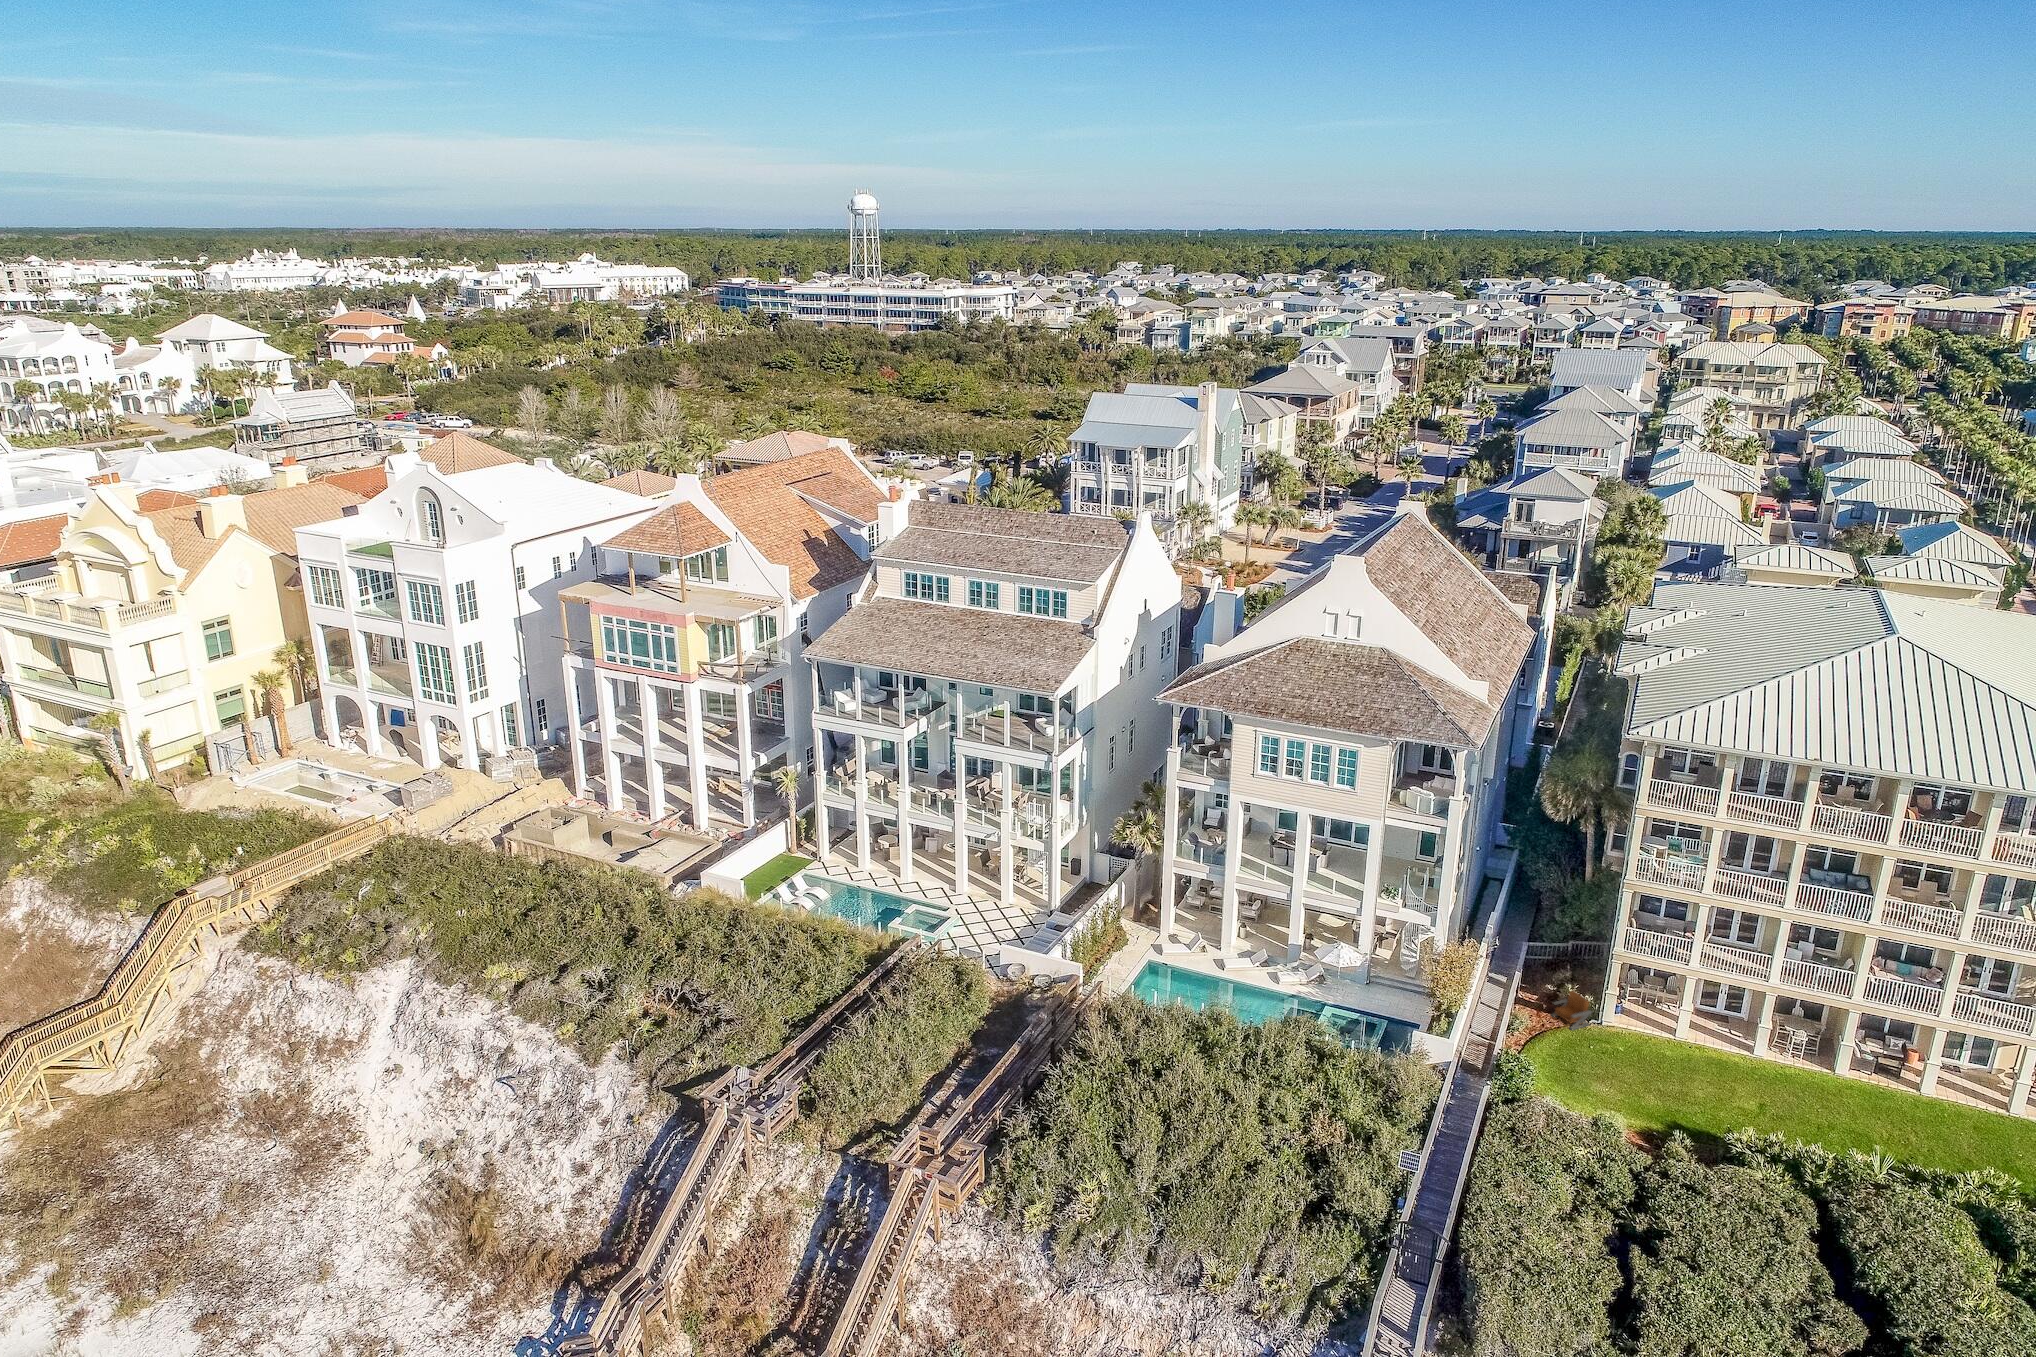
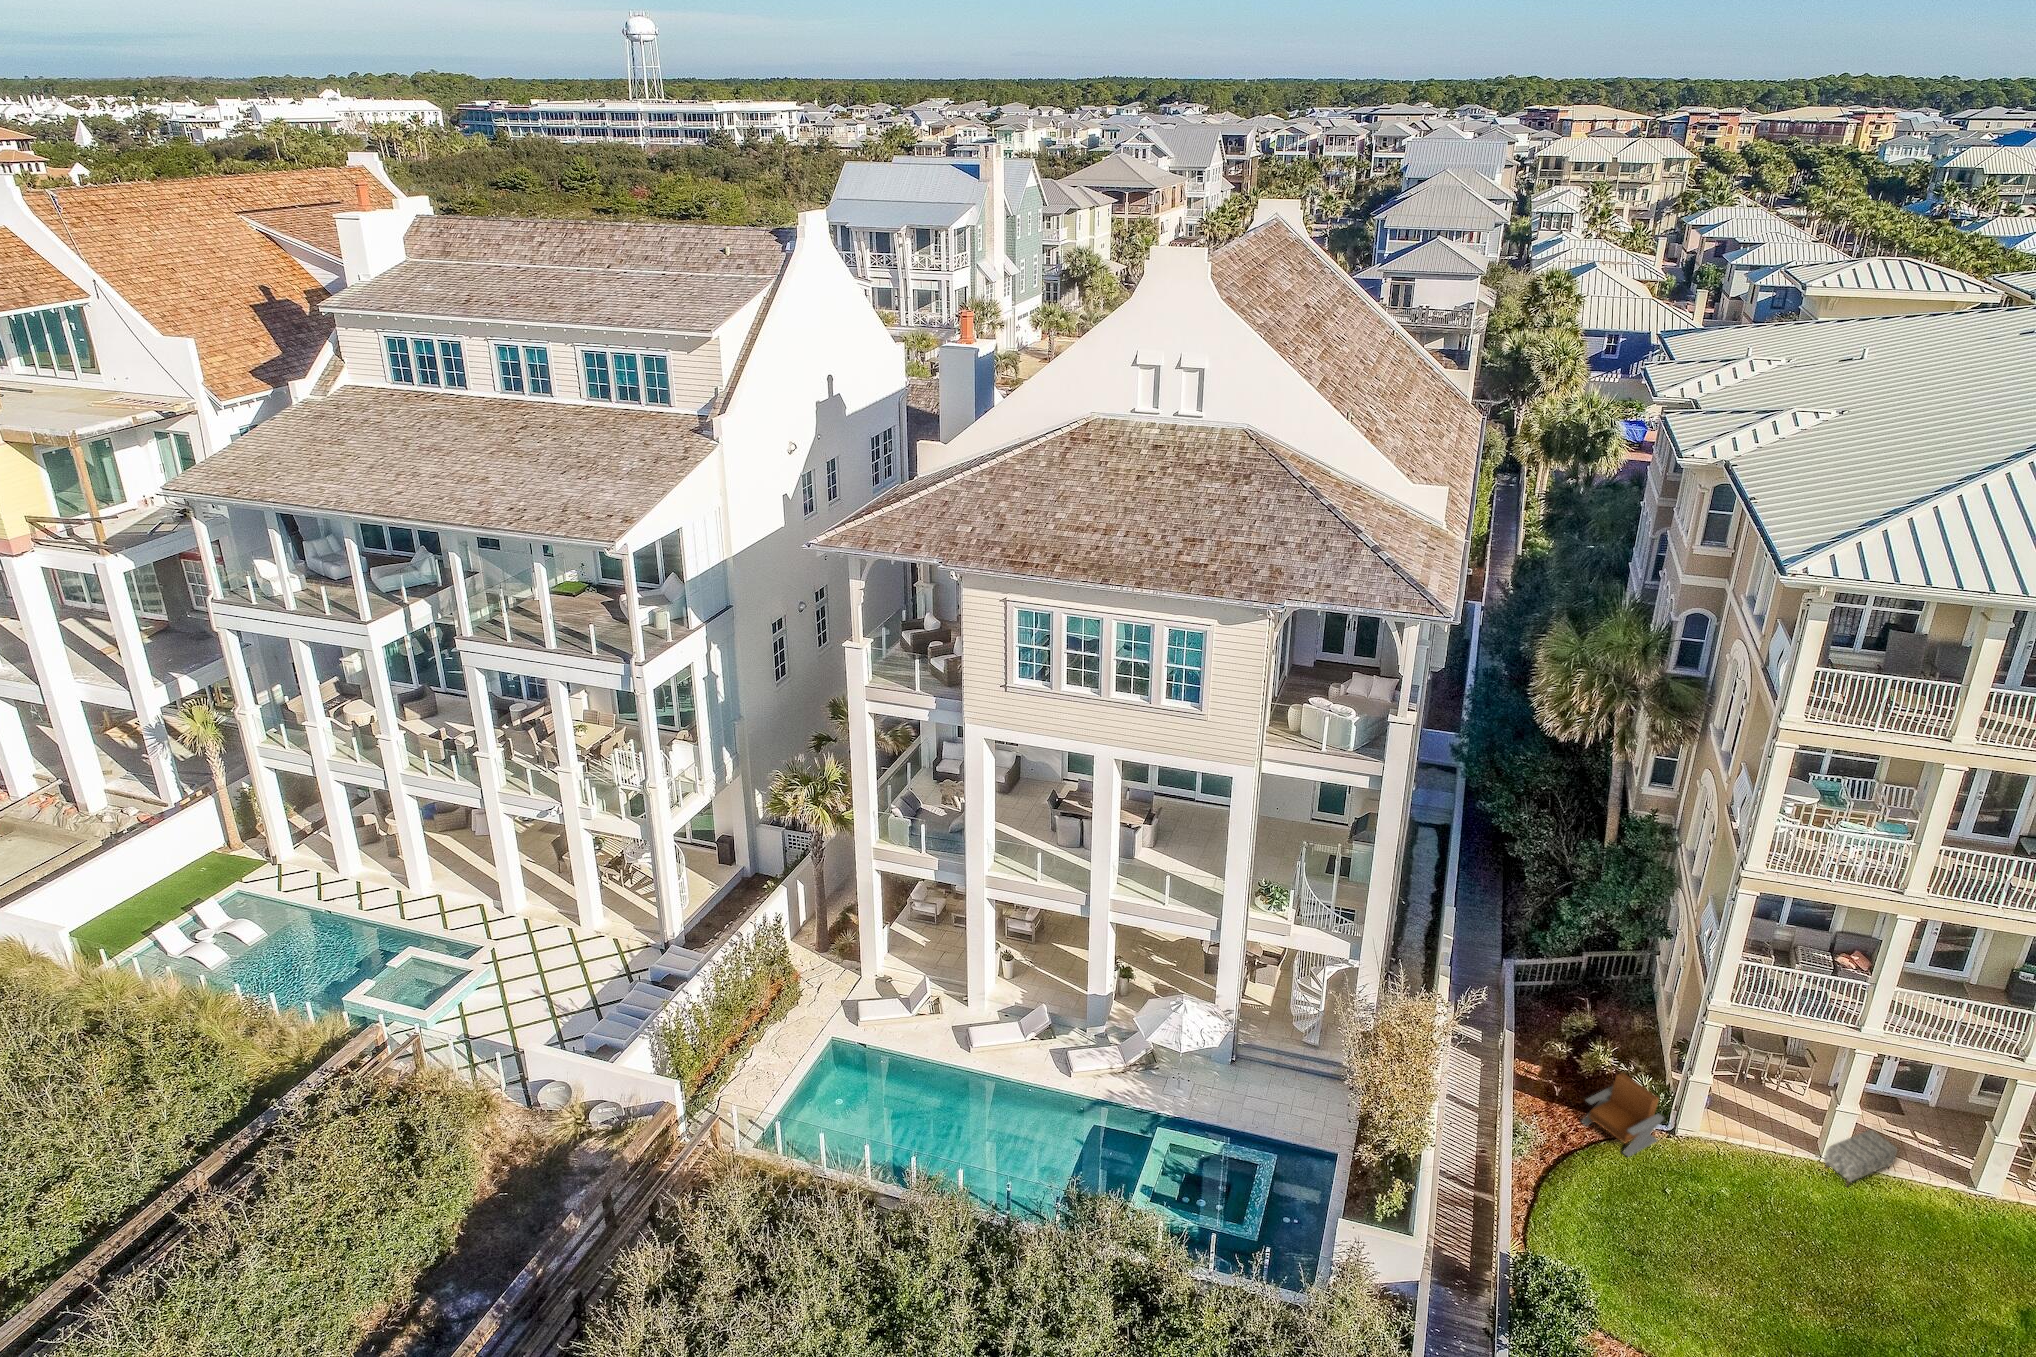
bench: none [1674,1023,1712,1048] -> present [1824,1130,1897,1186]

